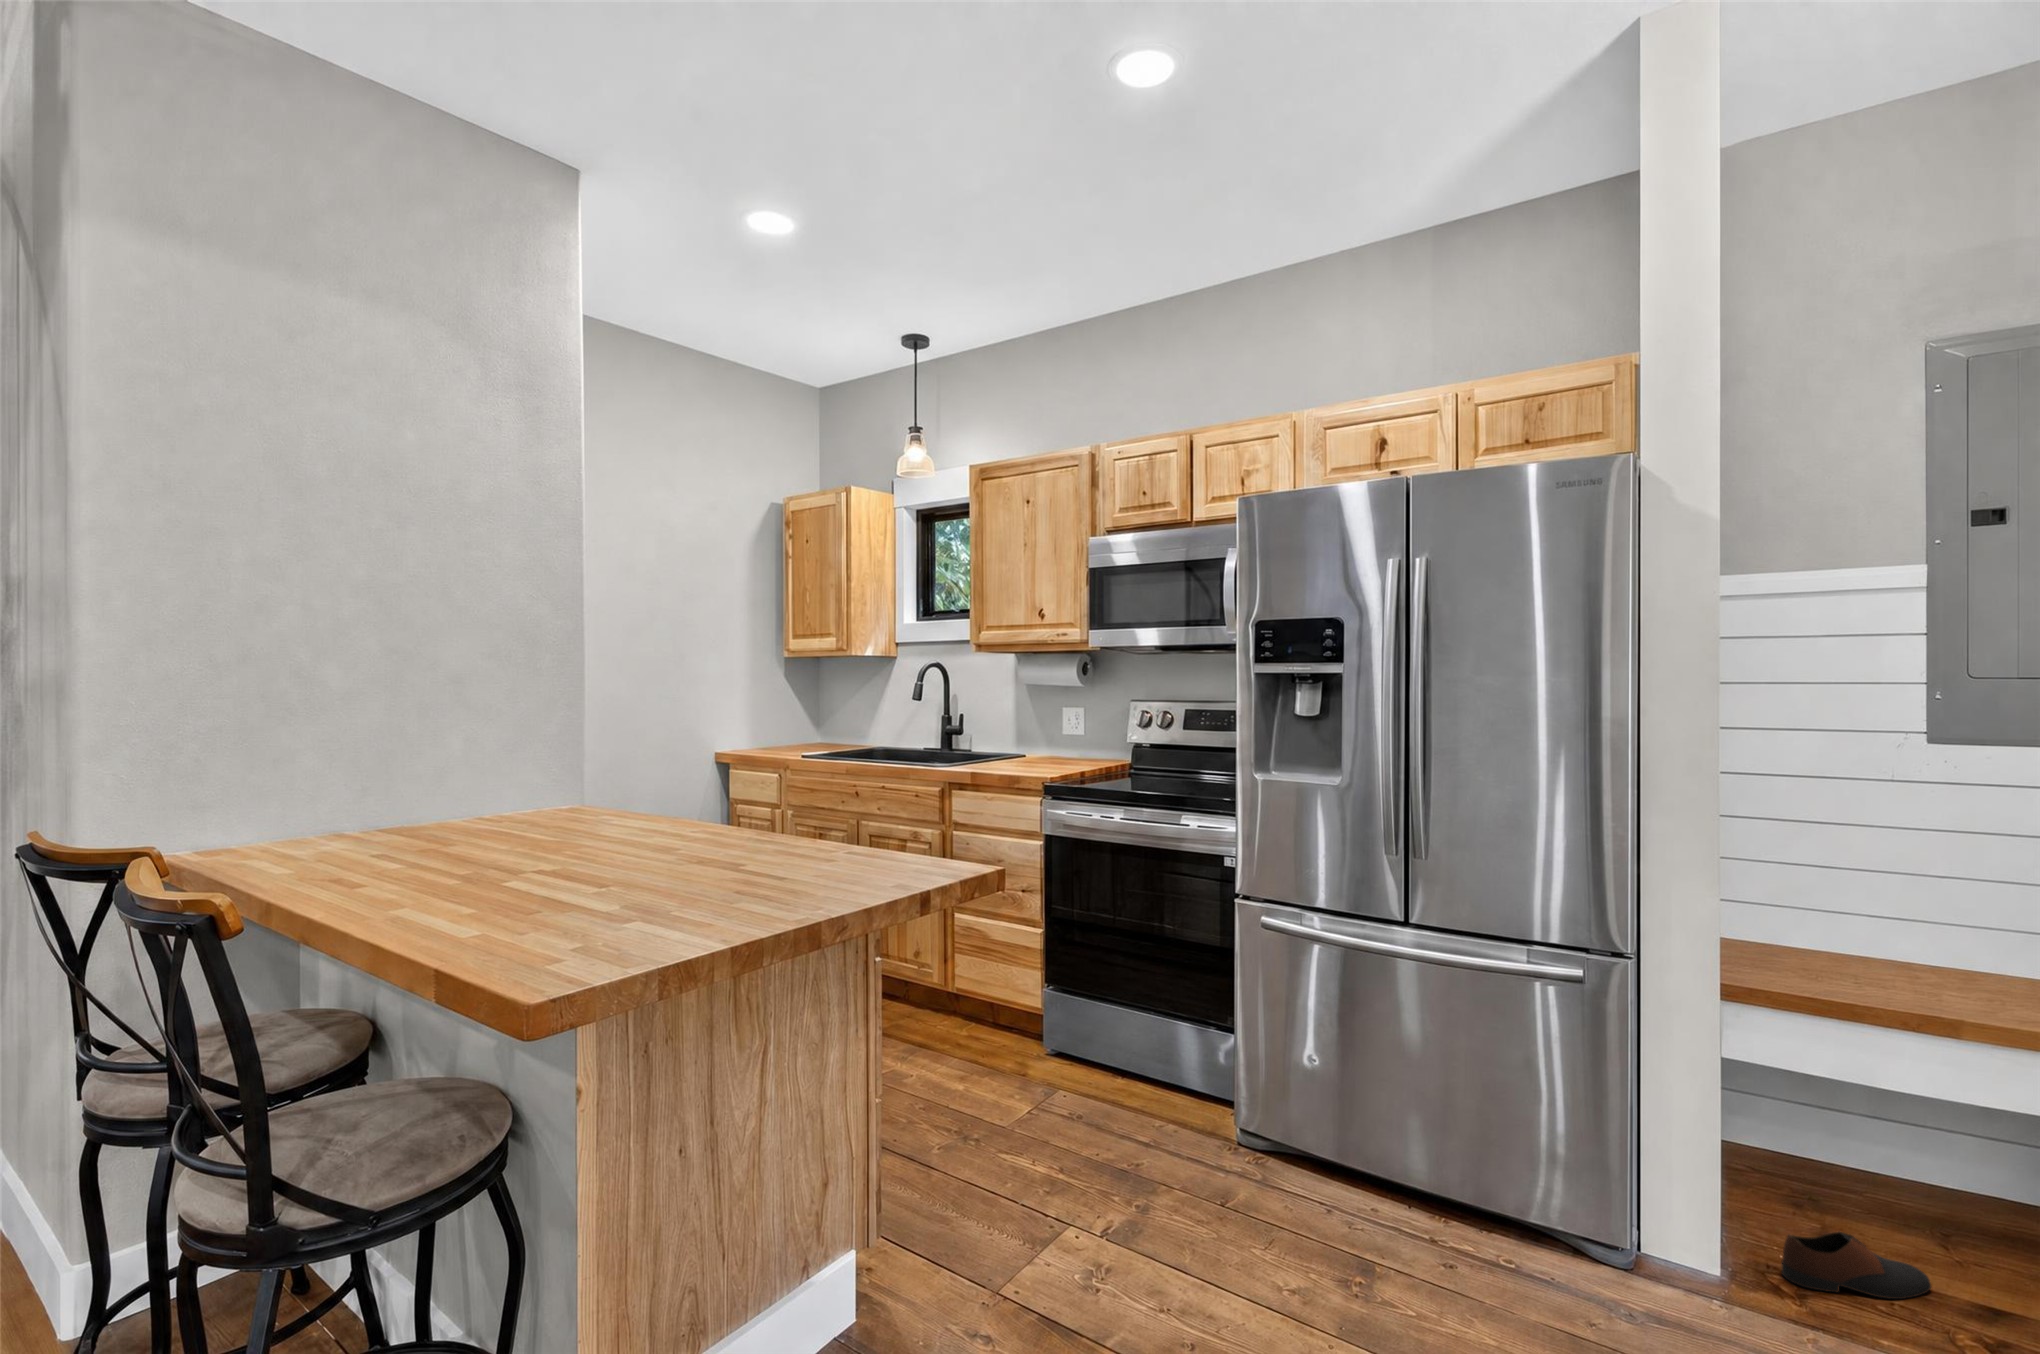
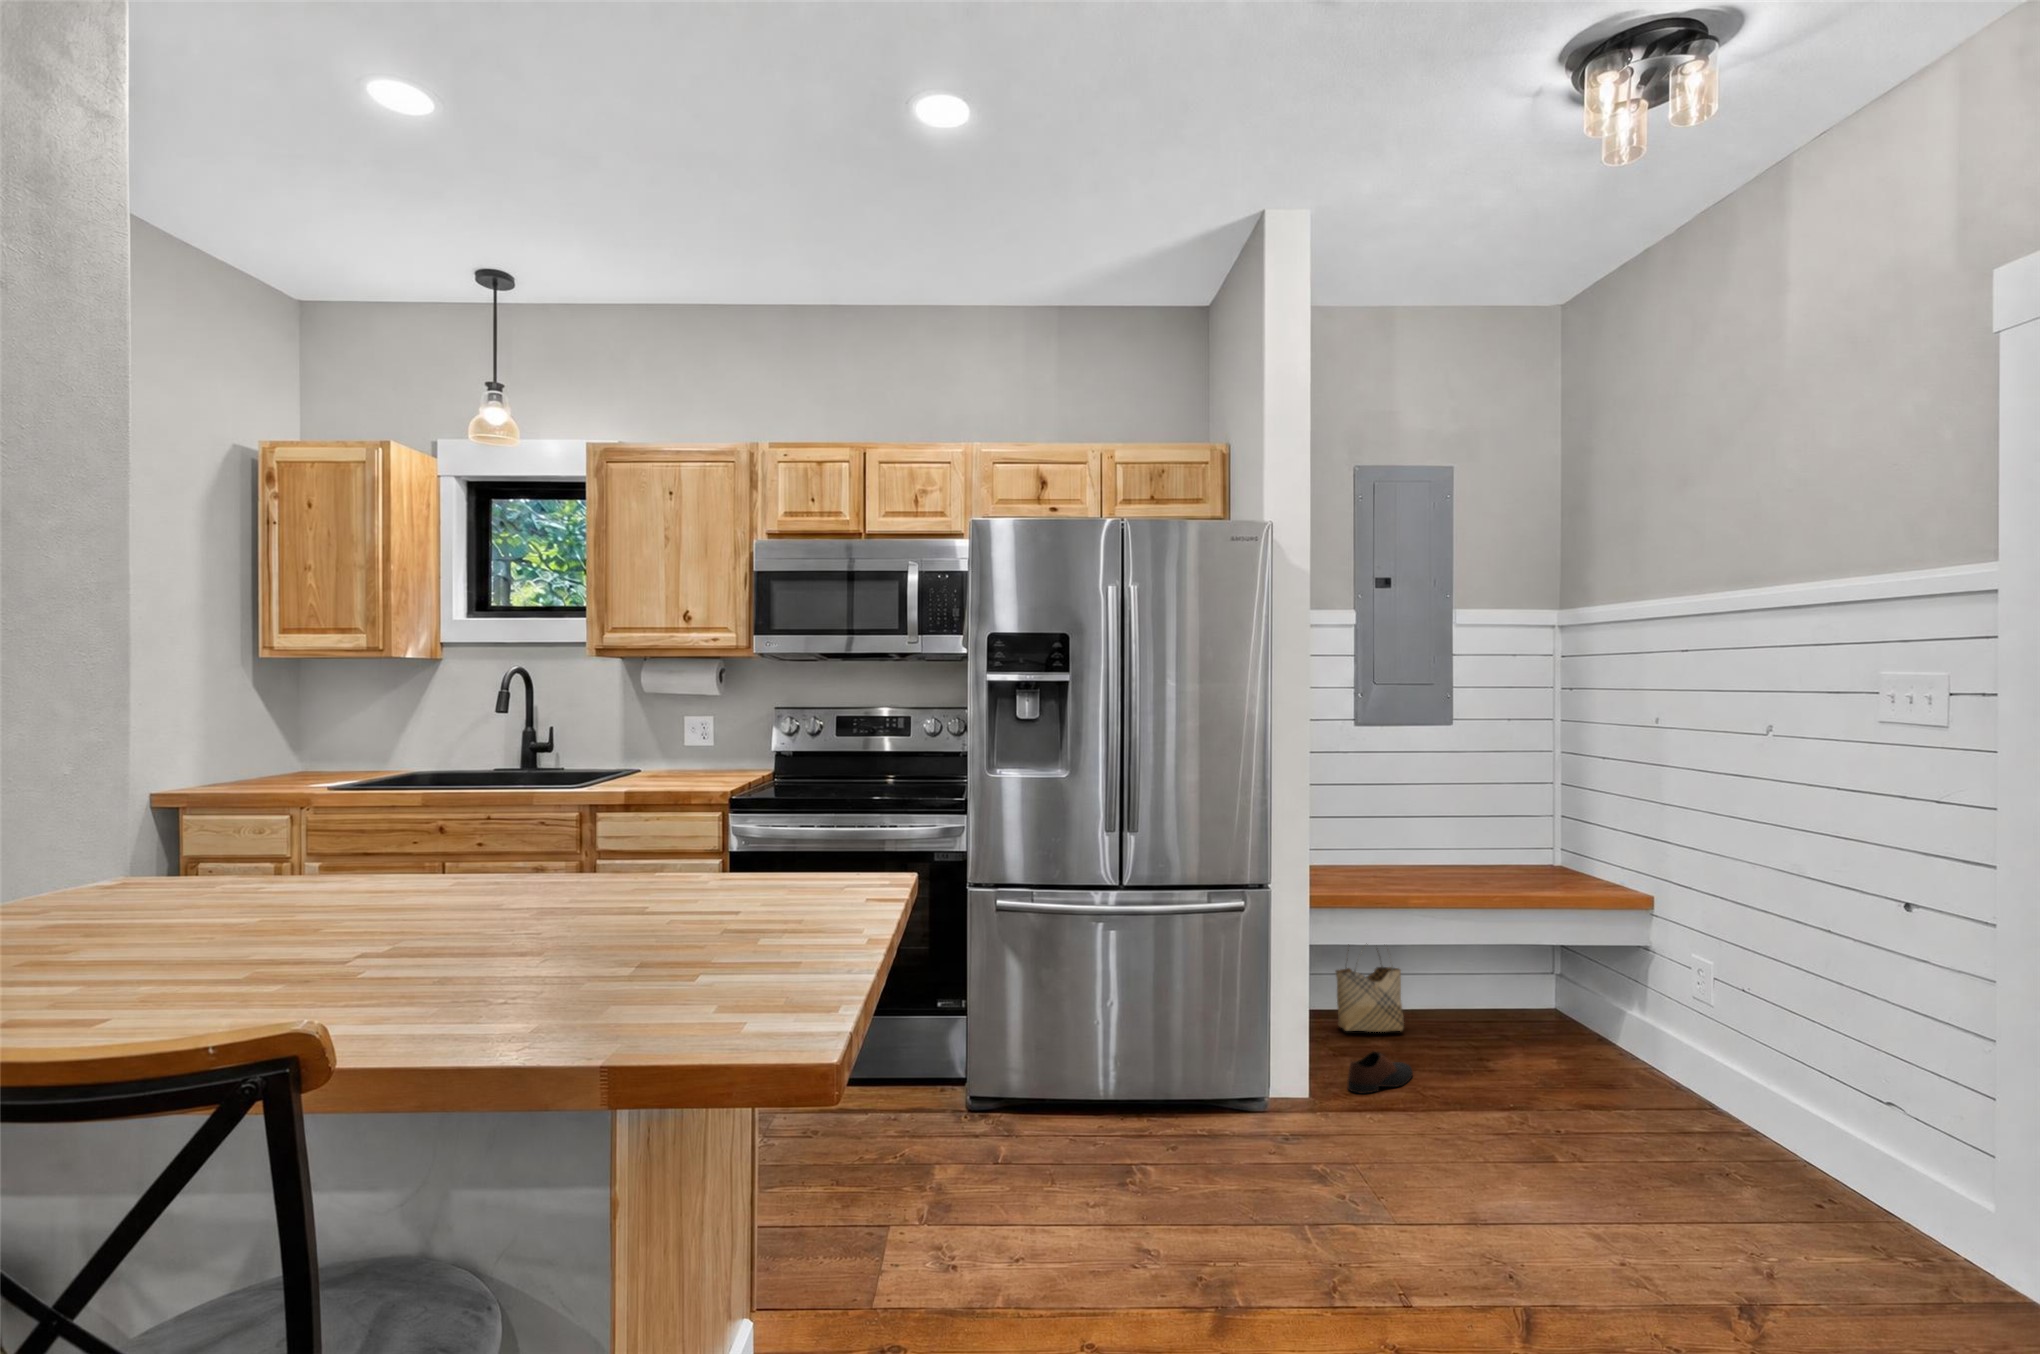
woven basket: none [1838,1053,1977,1221] -> present [1336,944,1404,1032]

